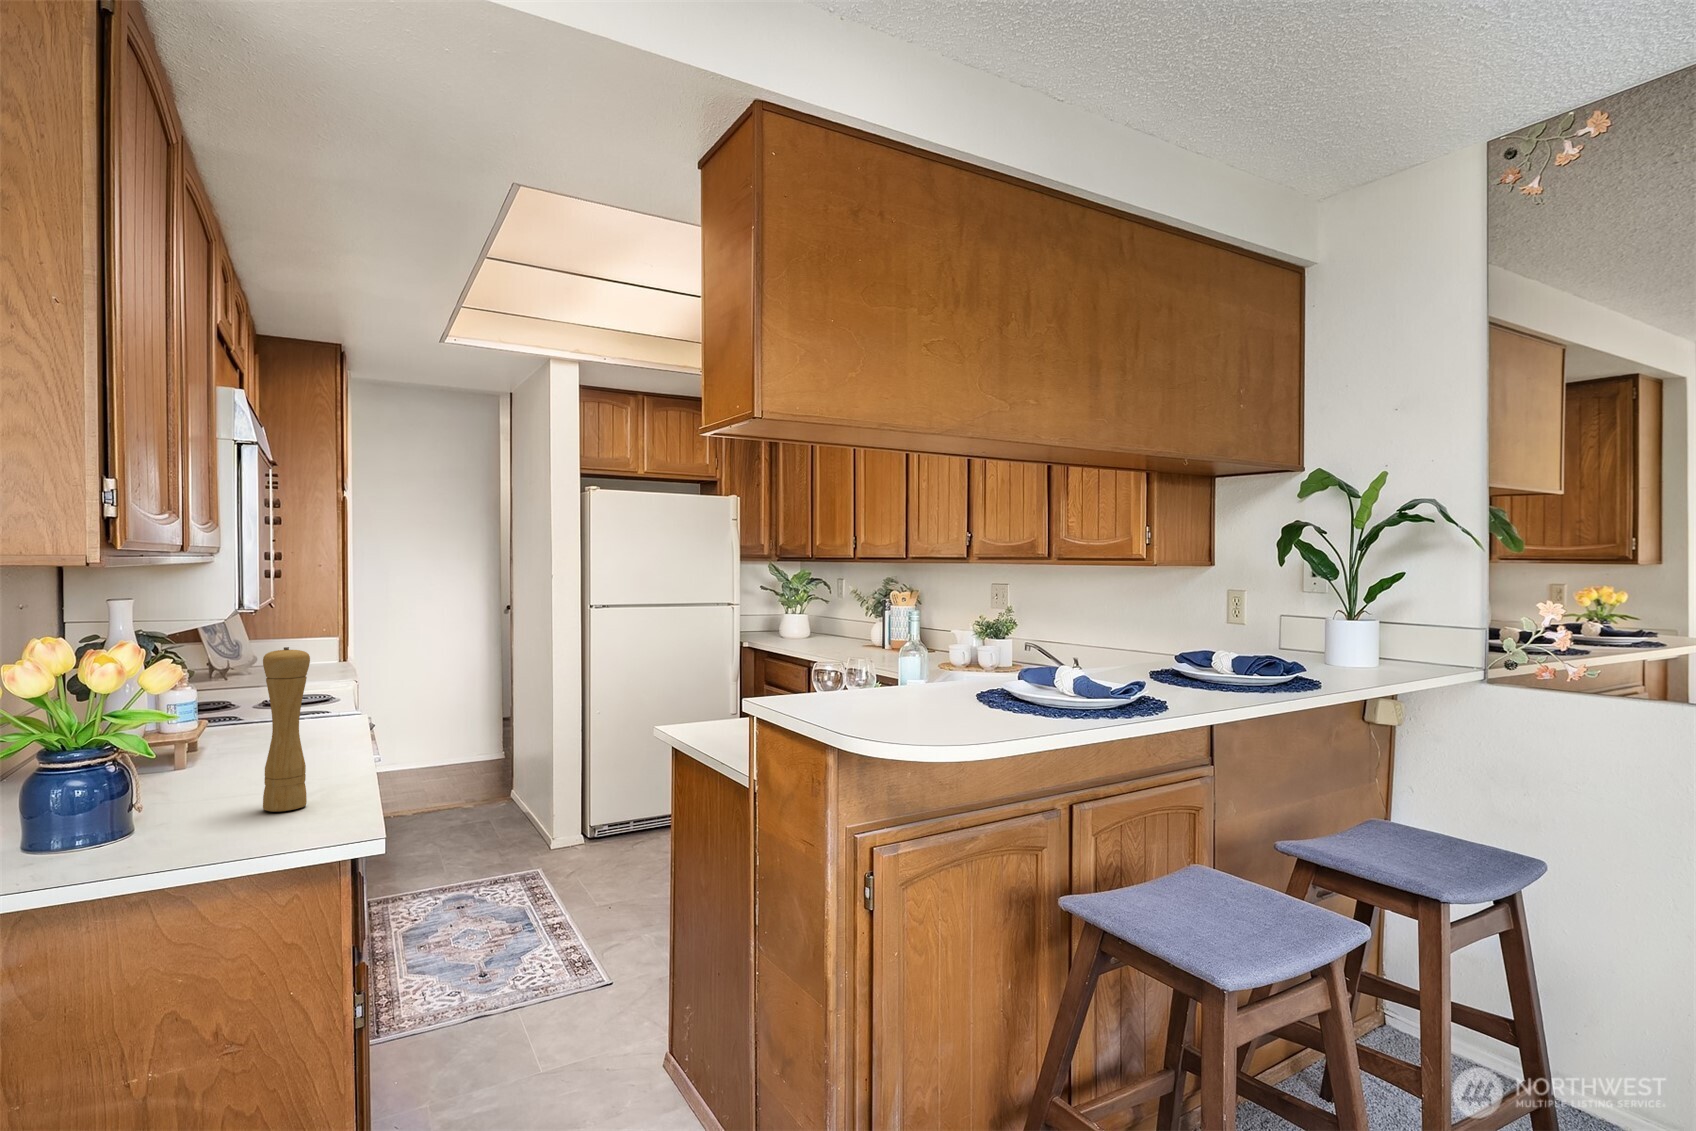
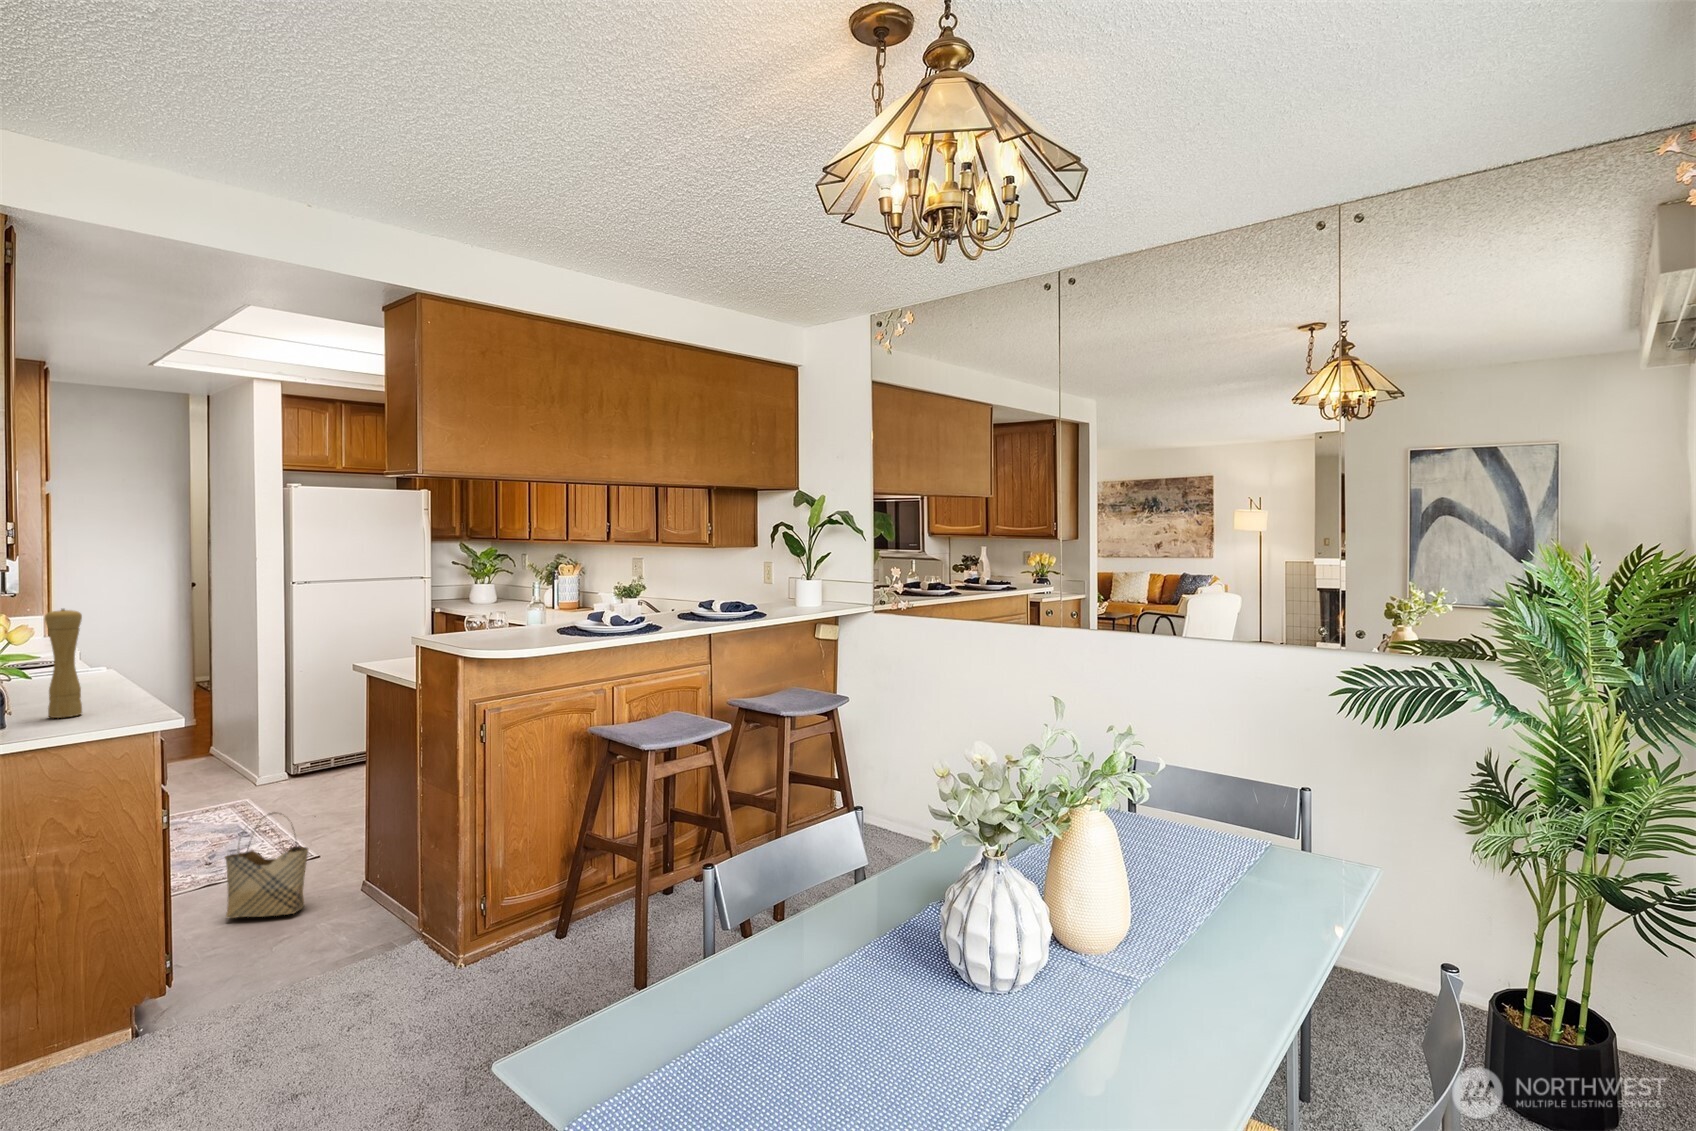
woven basket: none [494,936,599,1094] -> present [225,812,308,918]

